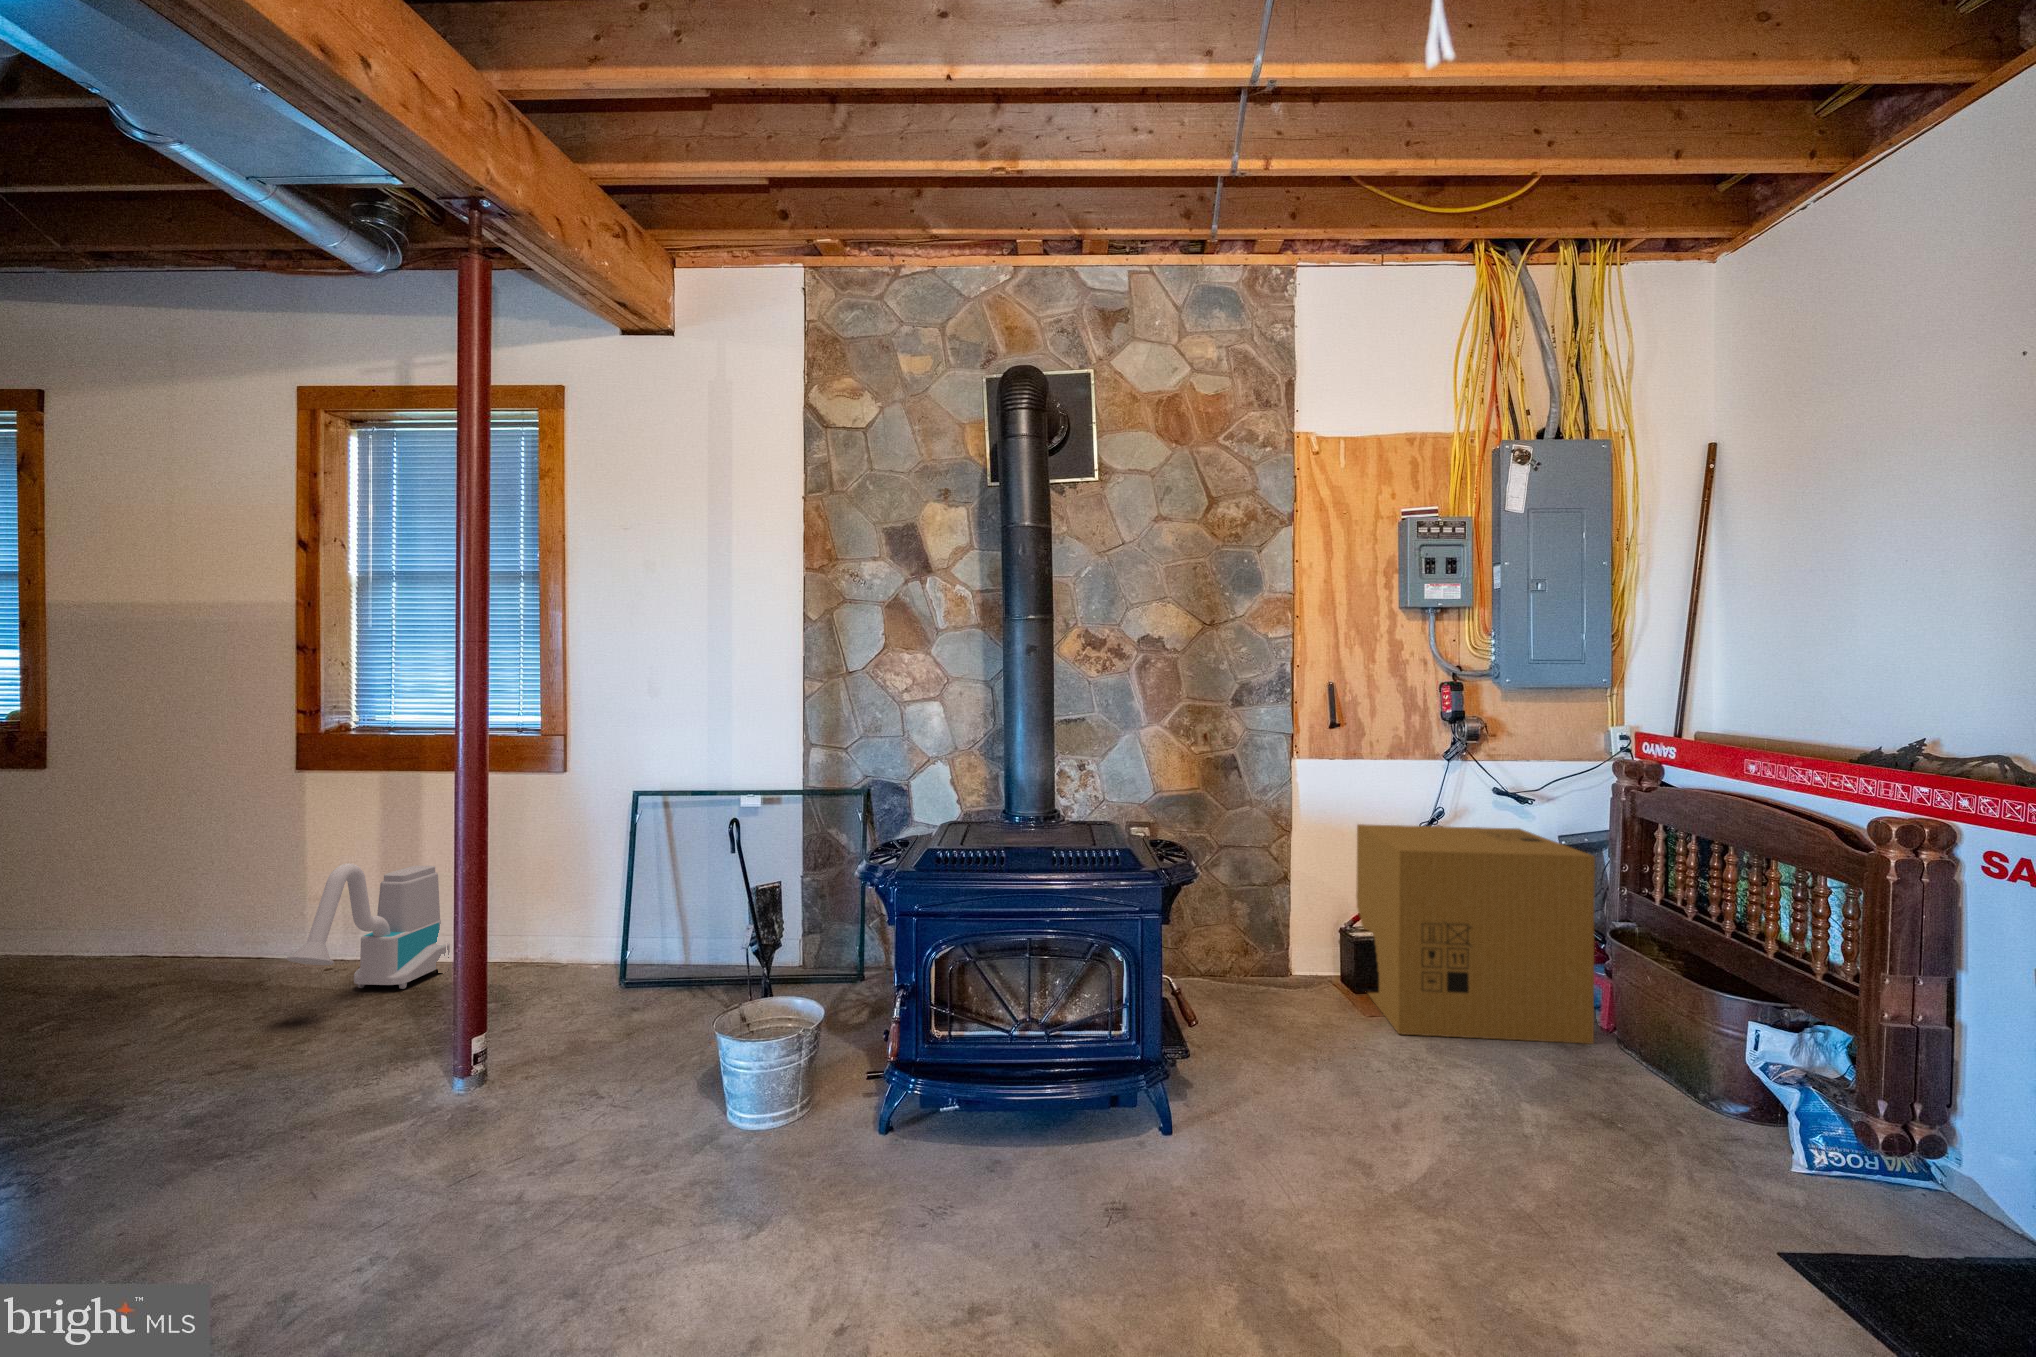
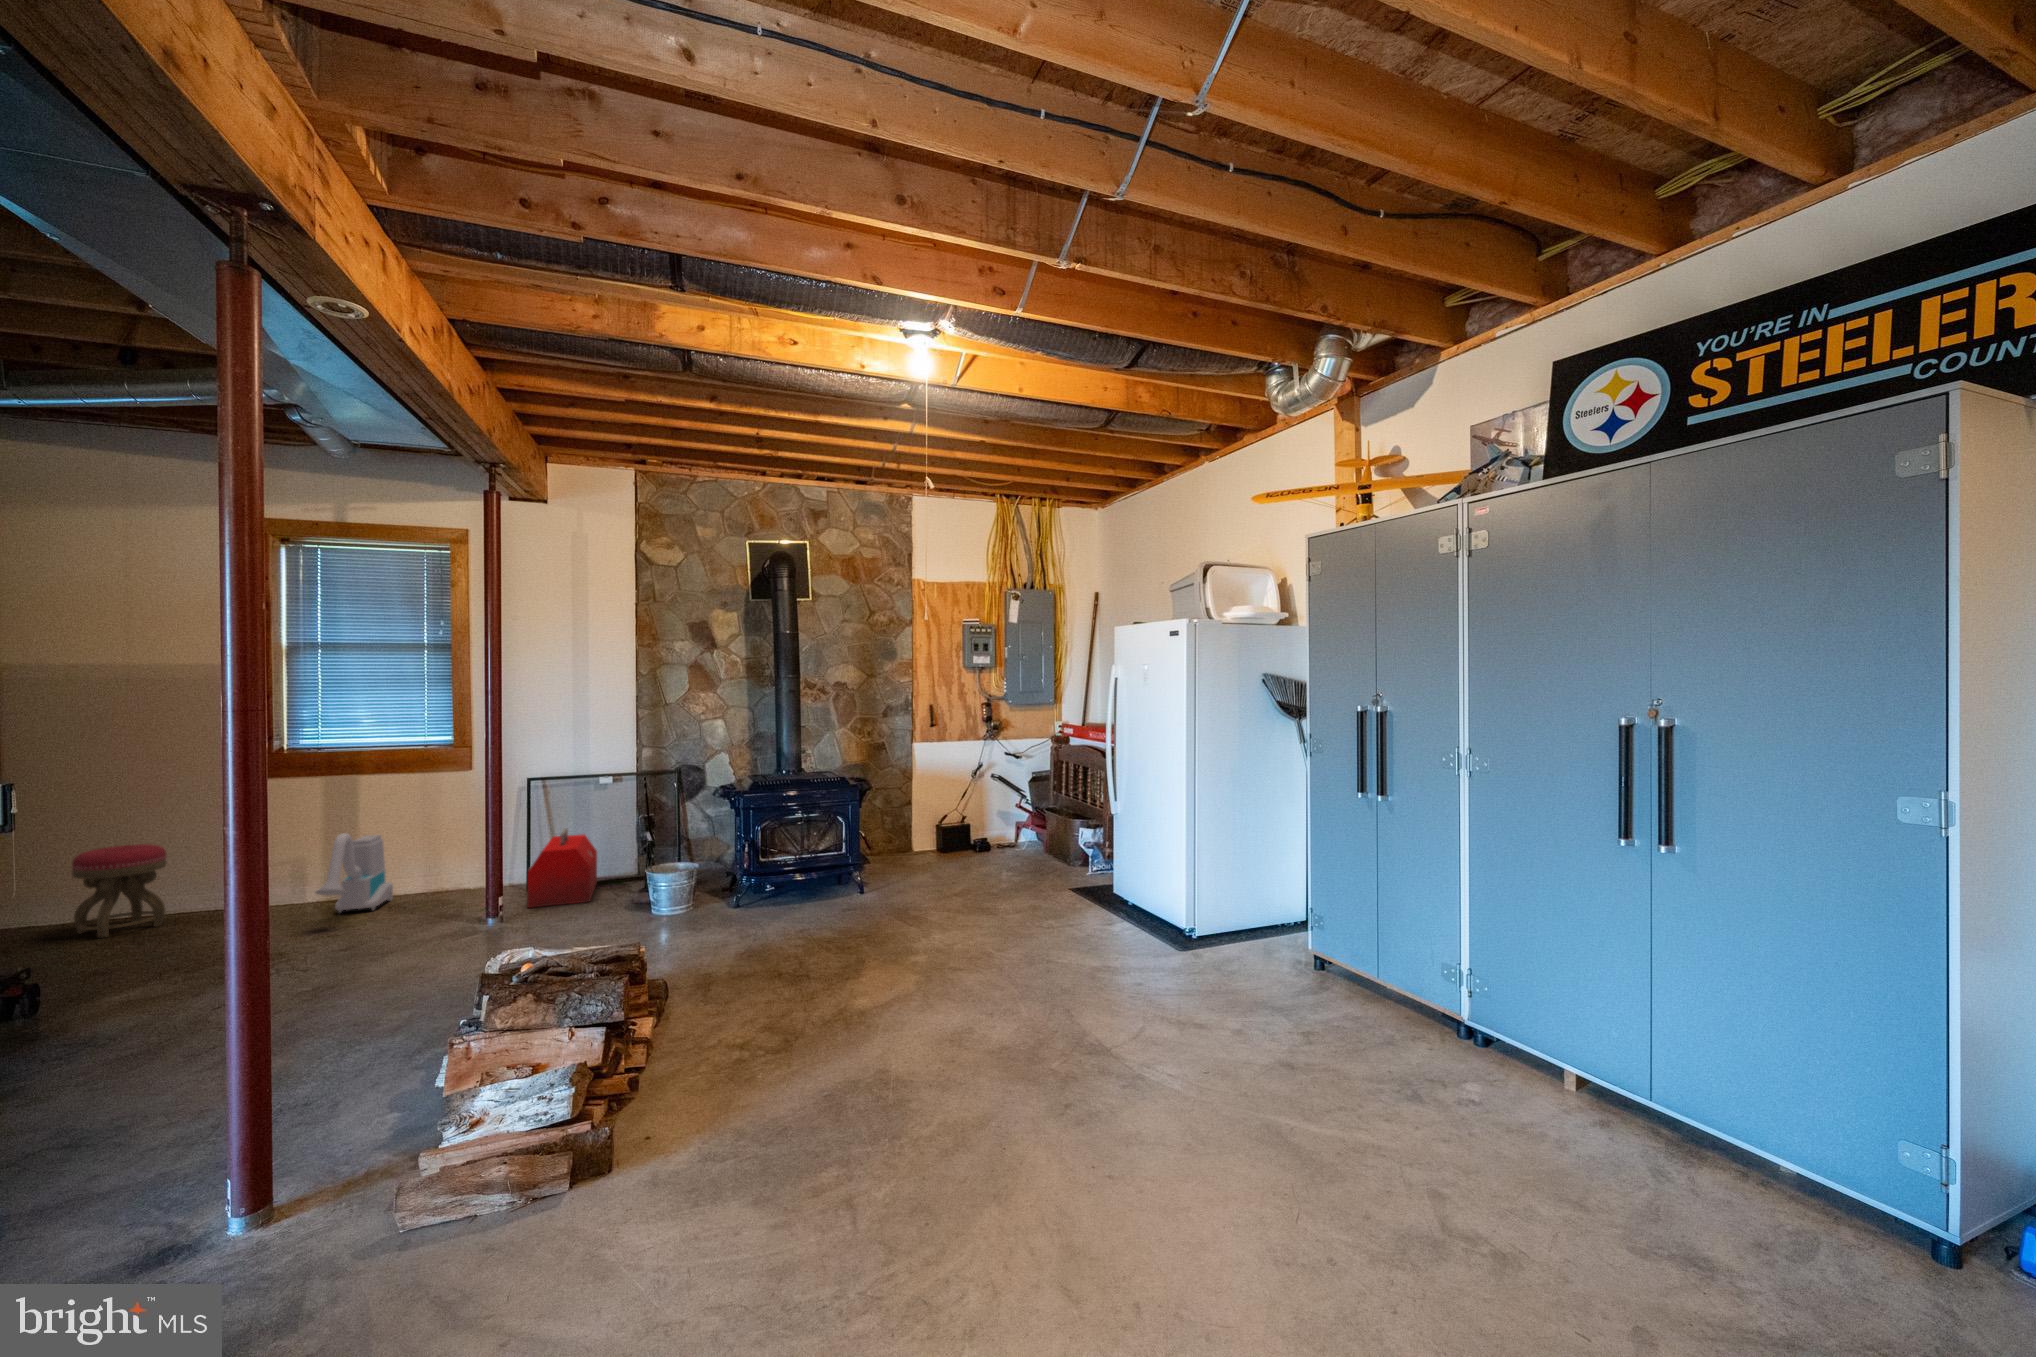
cardboard box: present [1356,824,1595,1044] -> none [944,772,1039,867]
stool: none [58,856,183,990] -> present [72,844,167,938]
toolbox: none [589,880,732,1021] -> present [527,828,597,908]

